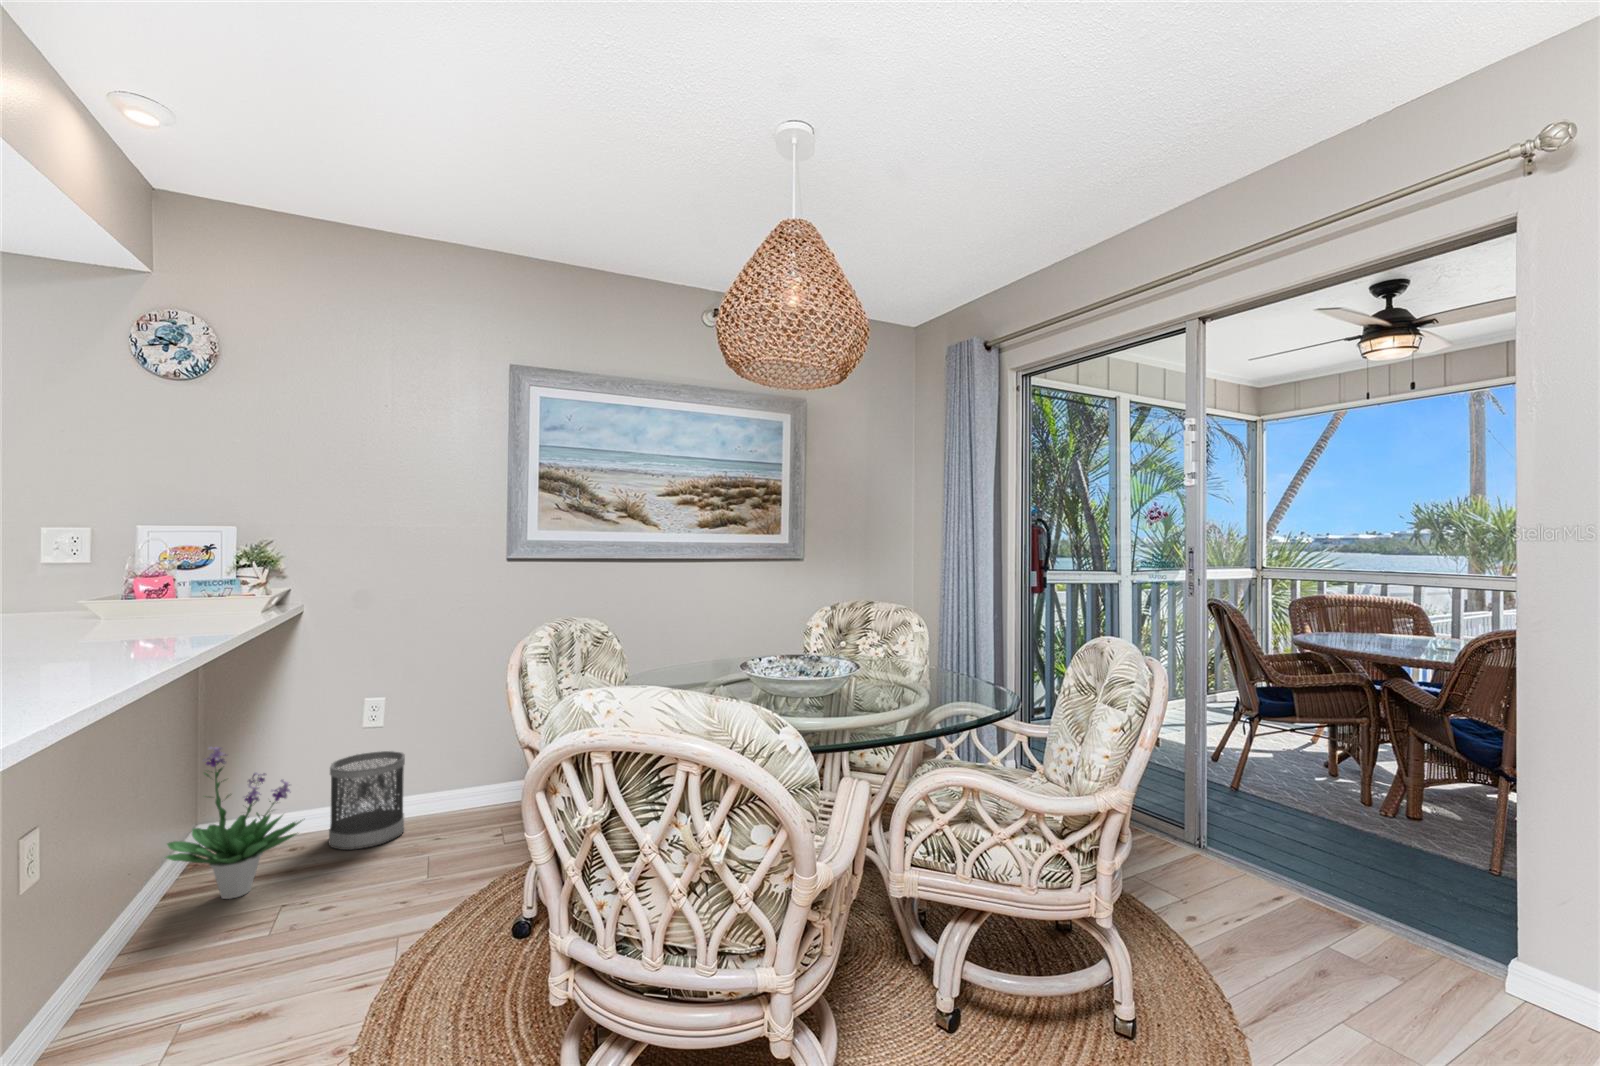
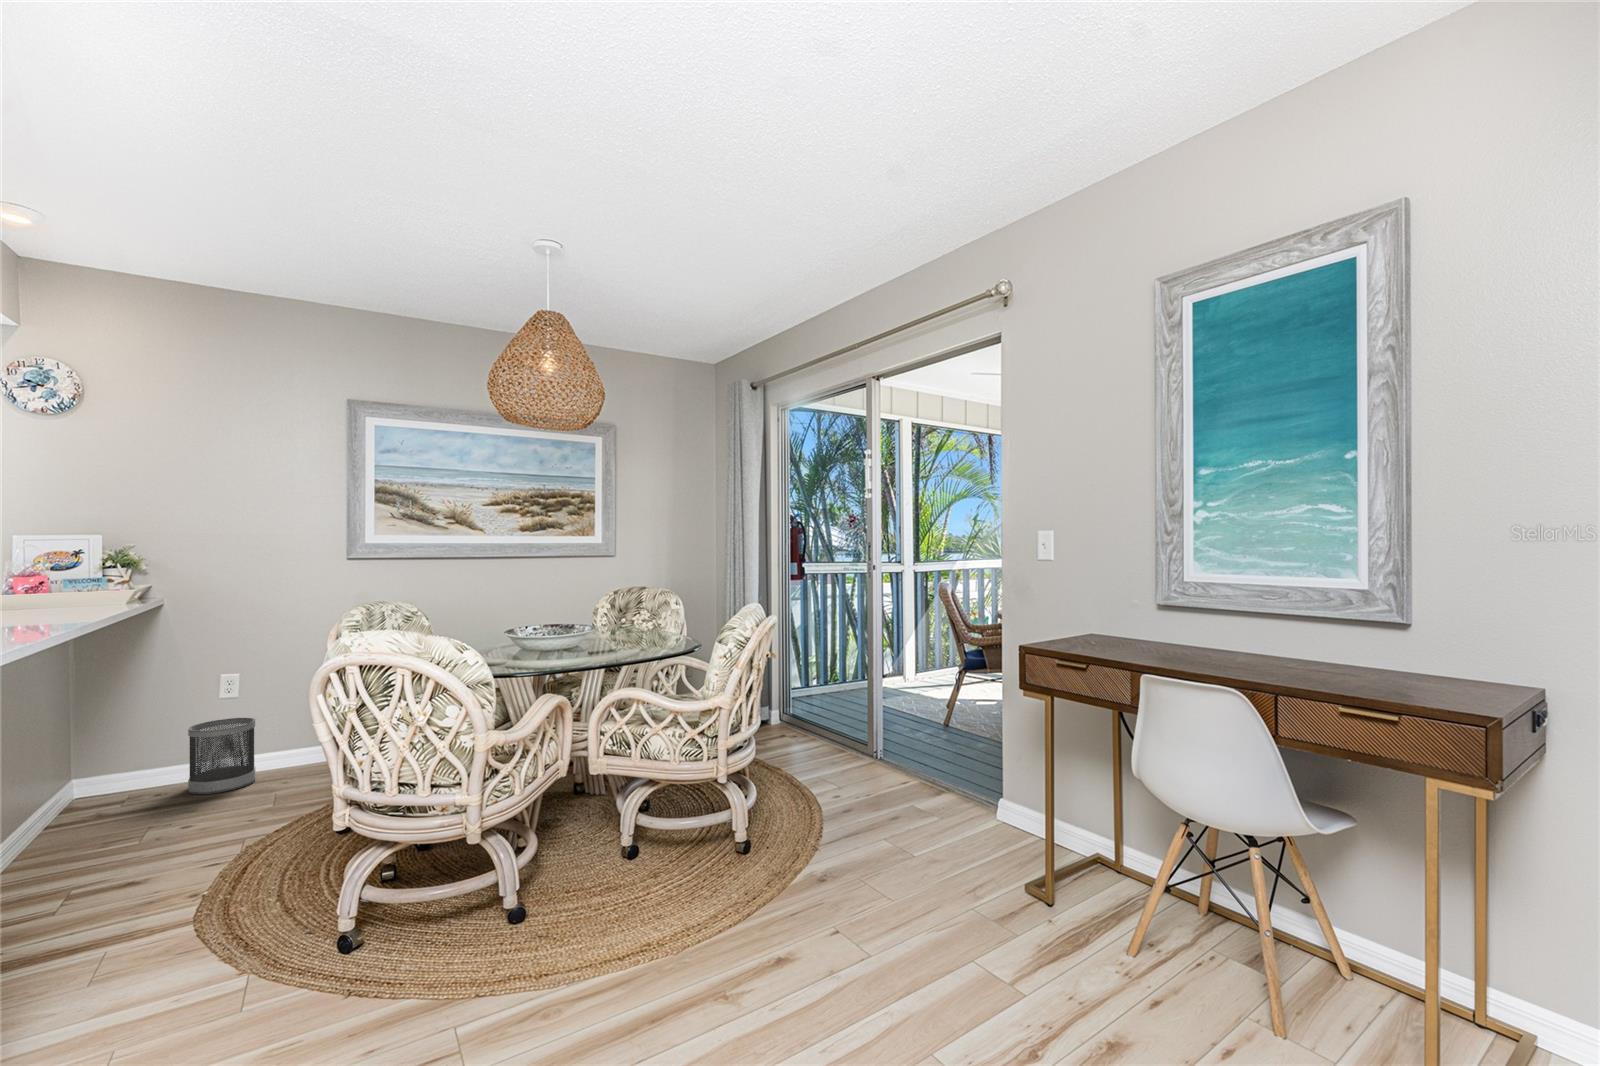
potted plant: present [166,747,301,899] -> none [48,709,168,827]

